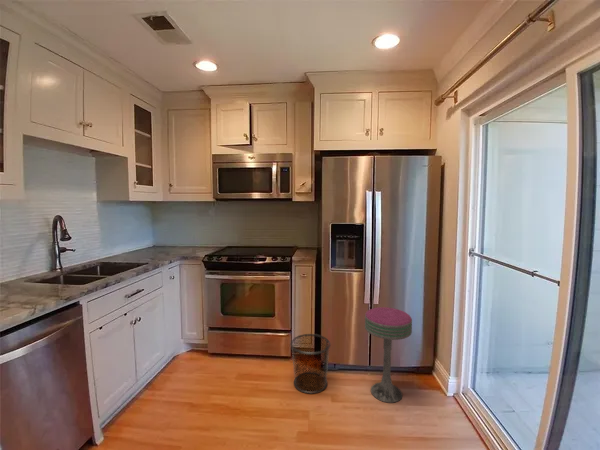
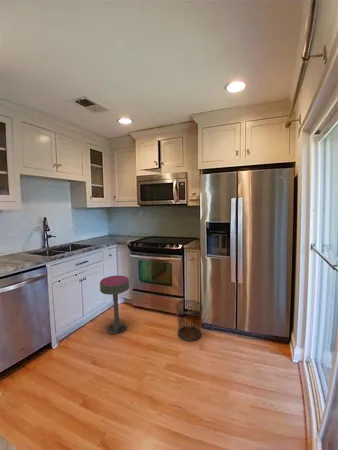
bar stool: present [365,307,412,403] -> present [100,275,129,334]

